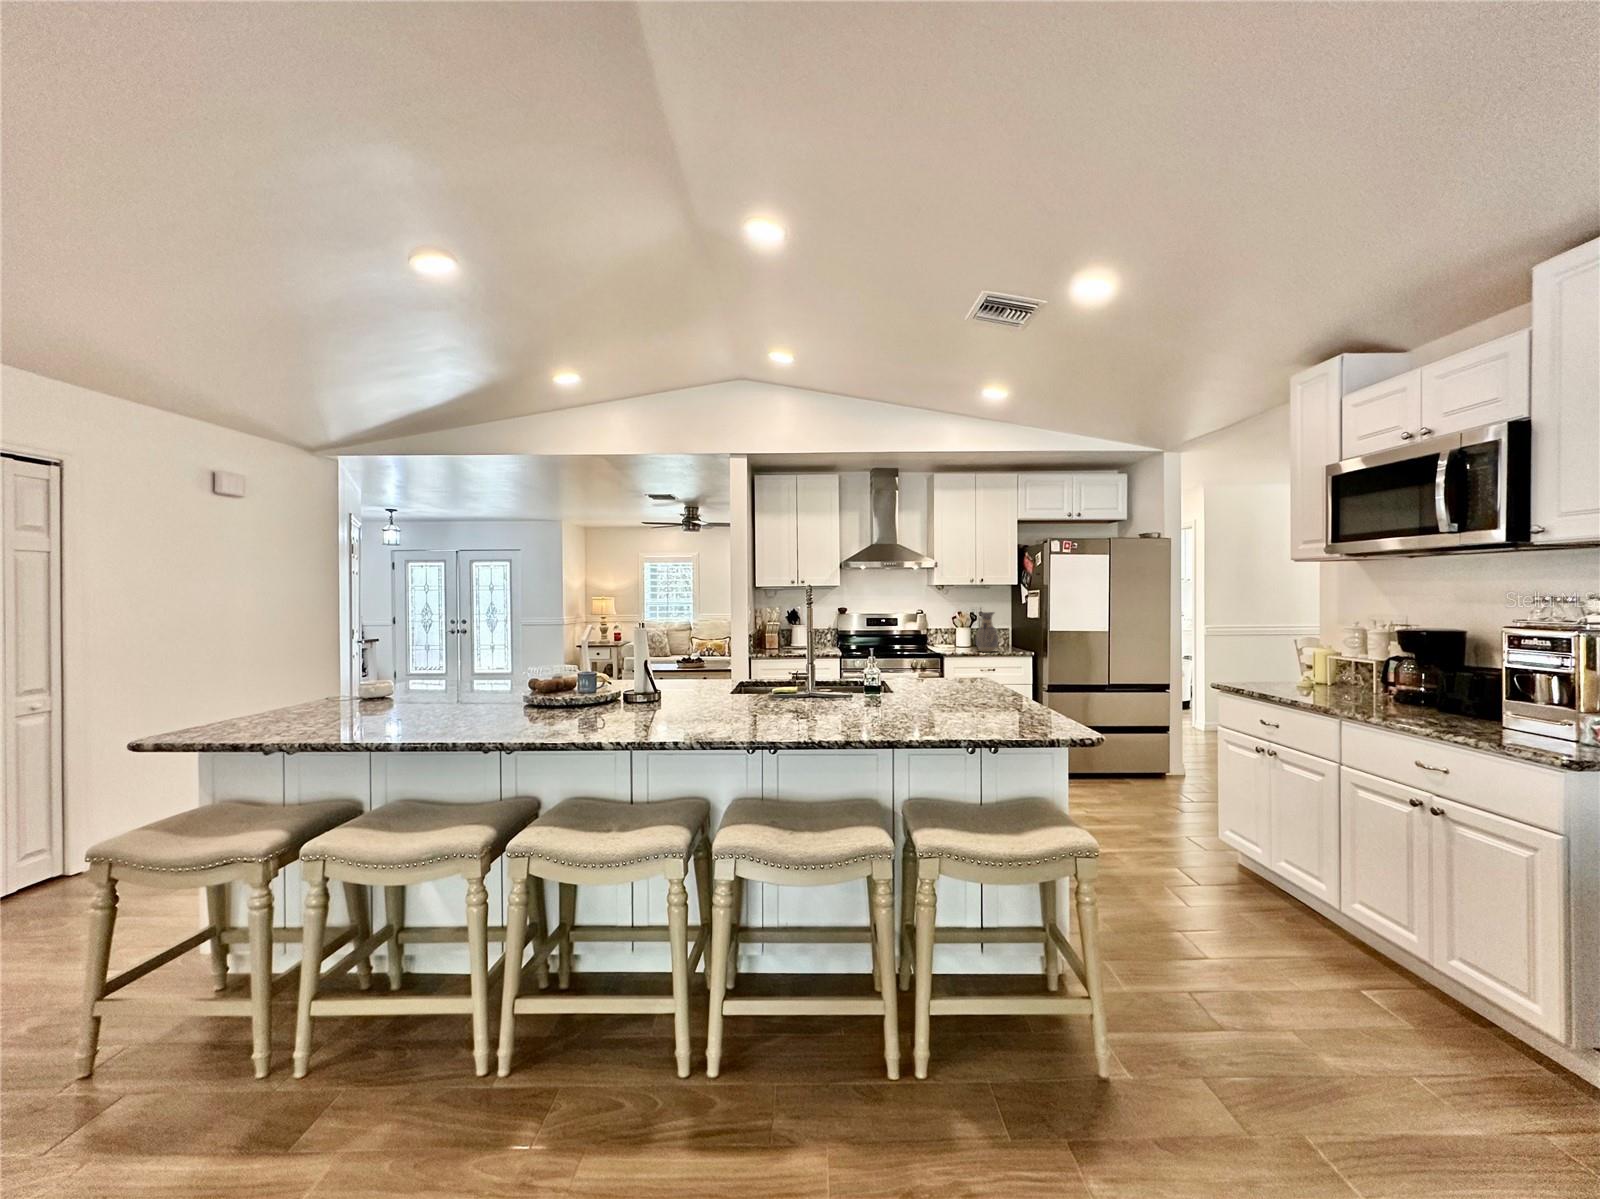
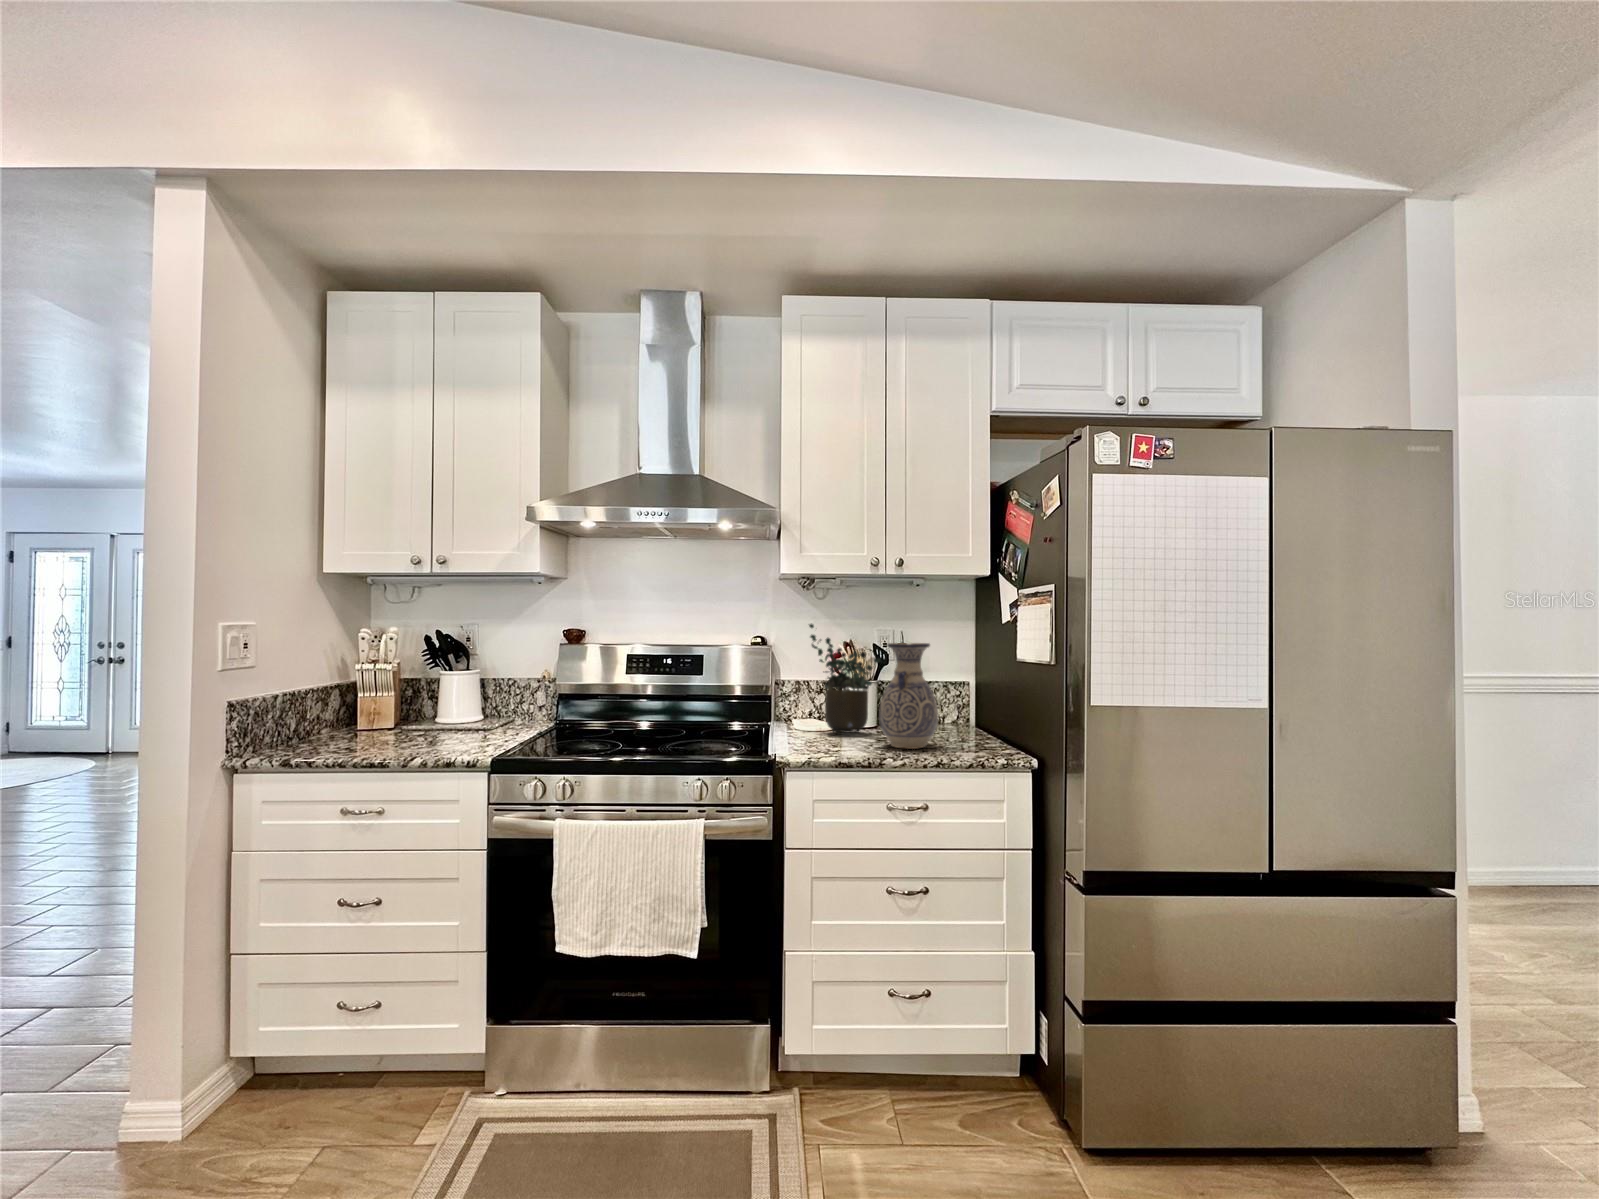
potted plant: none [943,605,974,649] -> present [809,624,880,733]

